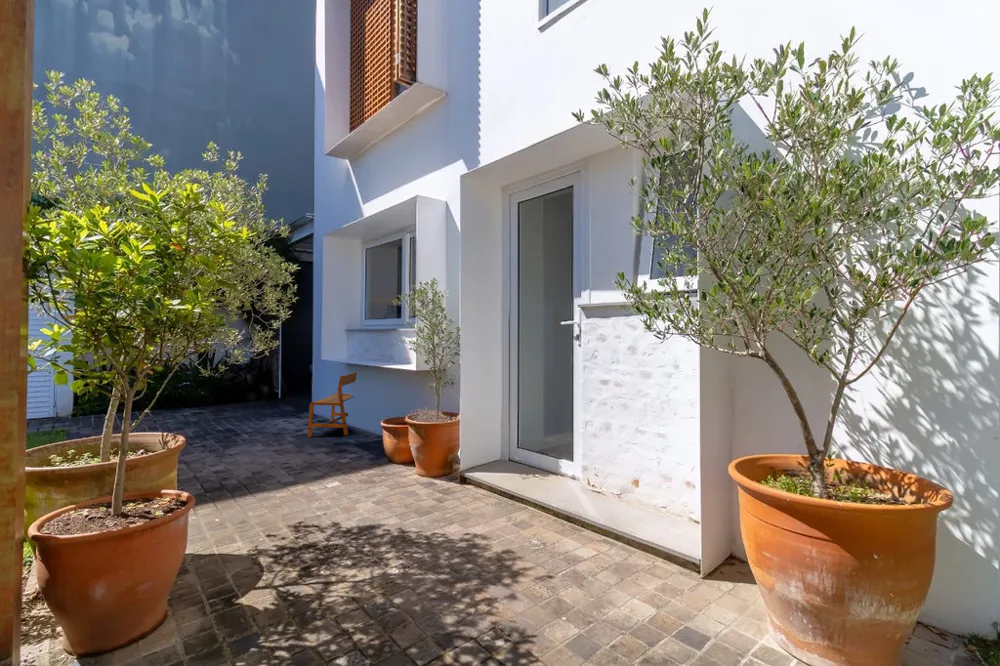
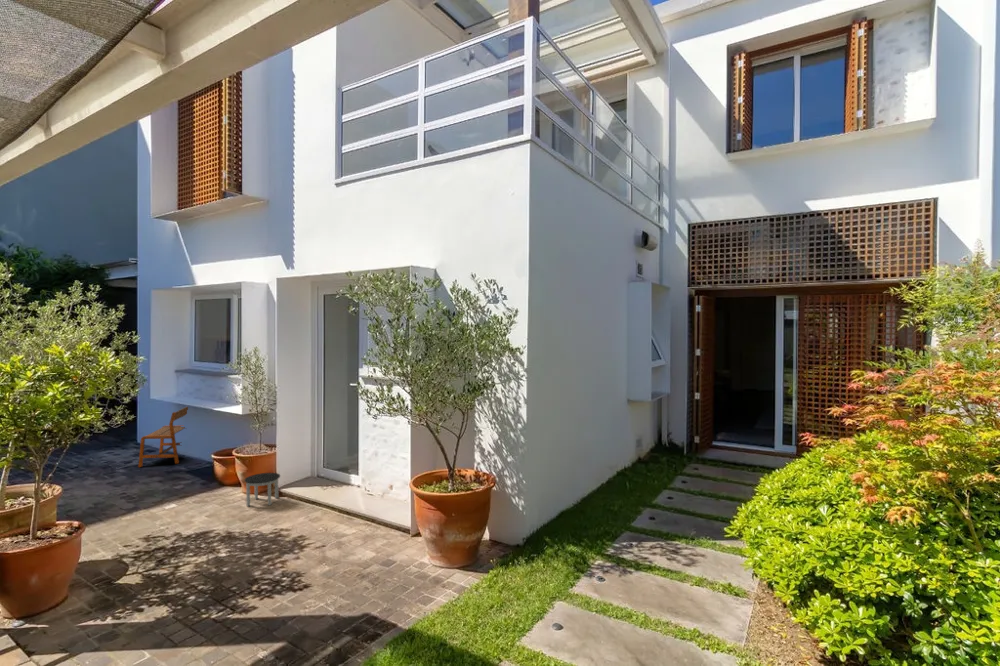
round table: none [420,449,464,494] -> present [245,473,280,506]

